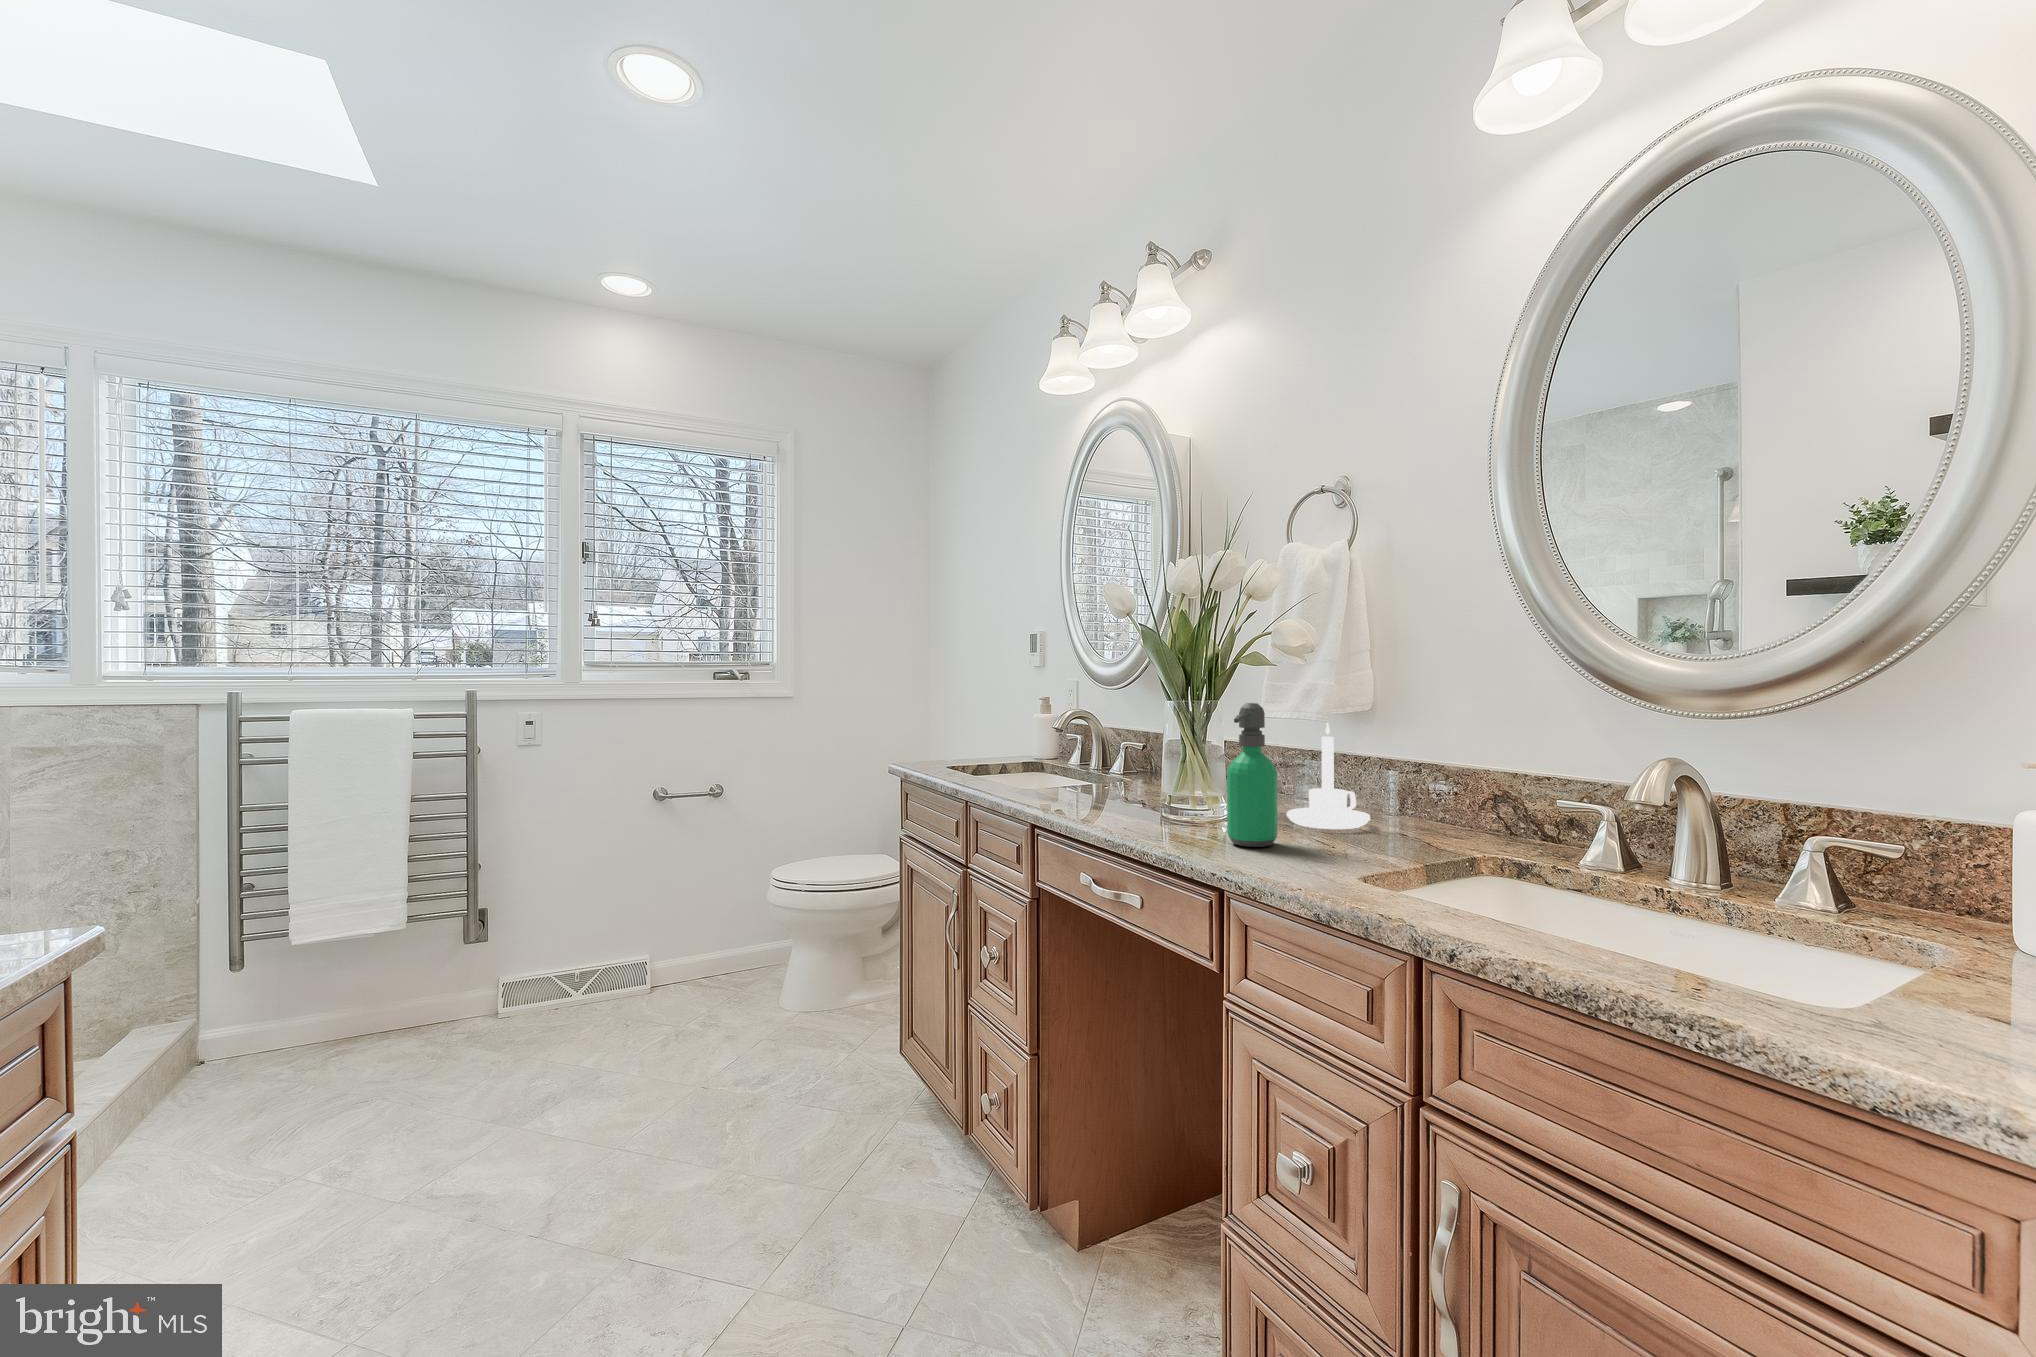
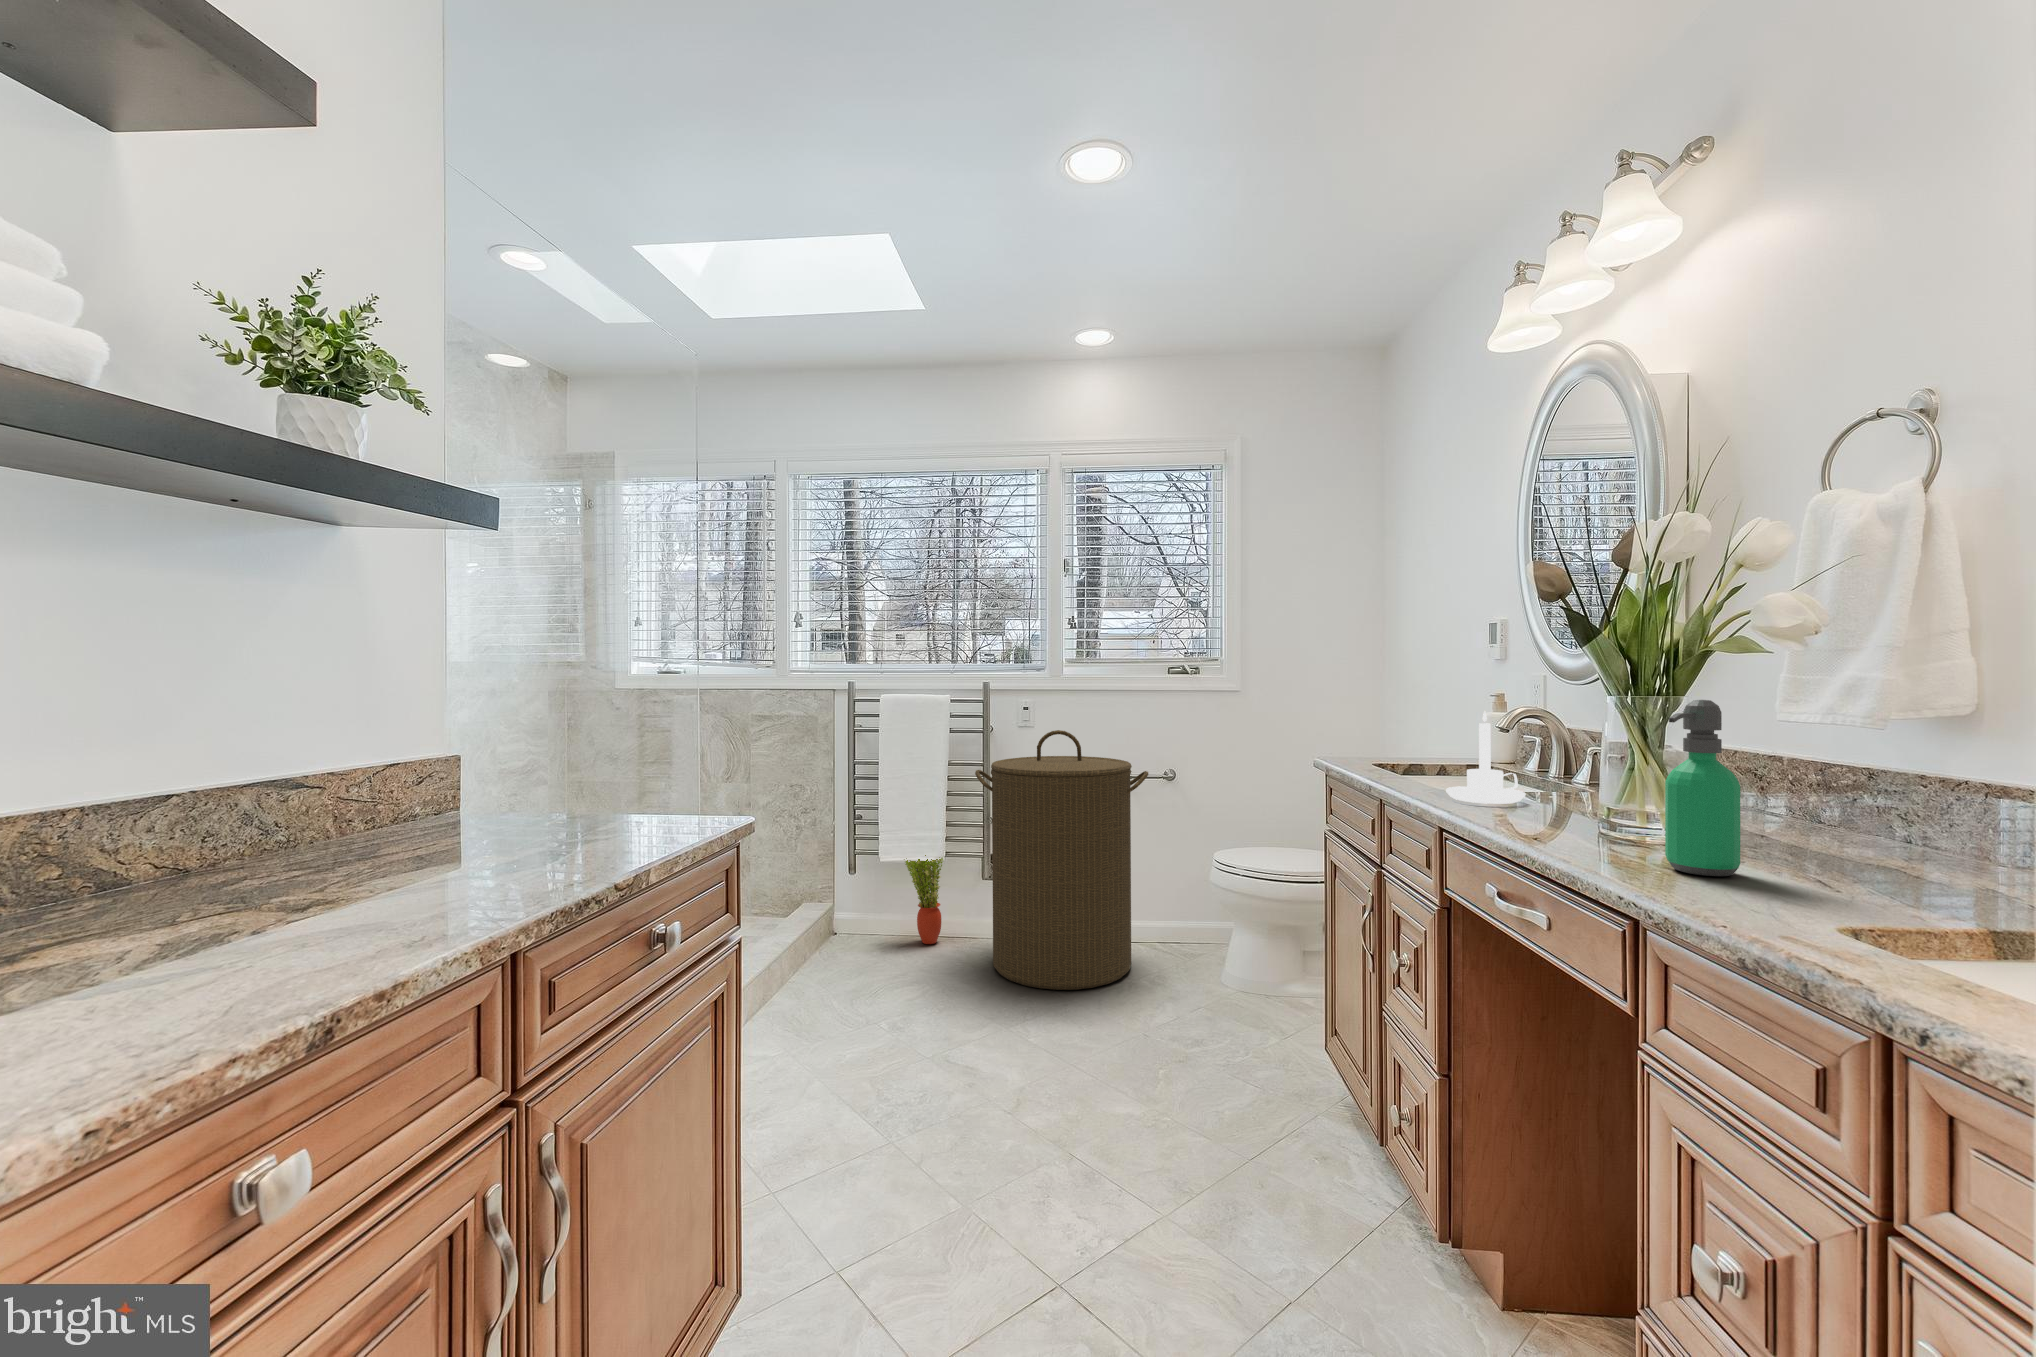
candle holder: present [1287,722,1370,829] -> present [1446,711,1526,804]
laundry hamper: none [461,747,691,1061] -> present [975,730,1148,990]
potted plant: none [335,888,412,1037] -> present [904,855,943,944]

